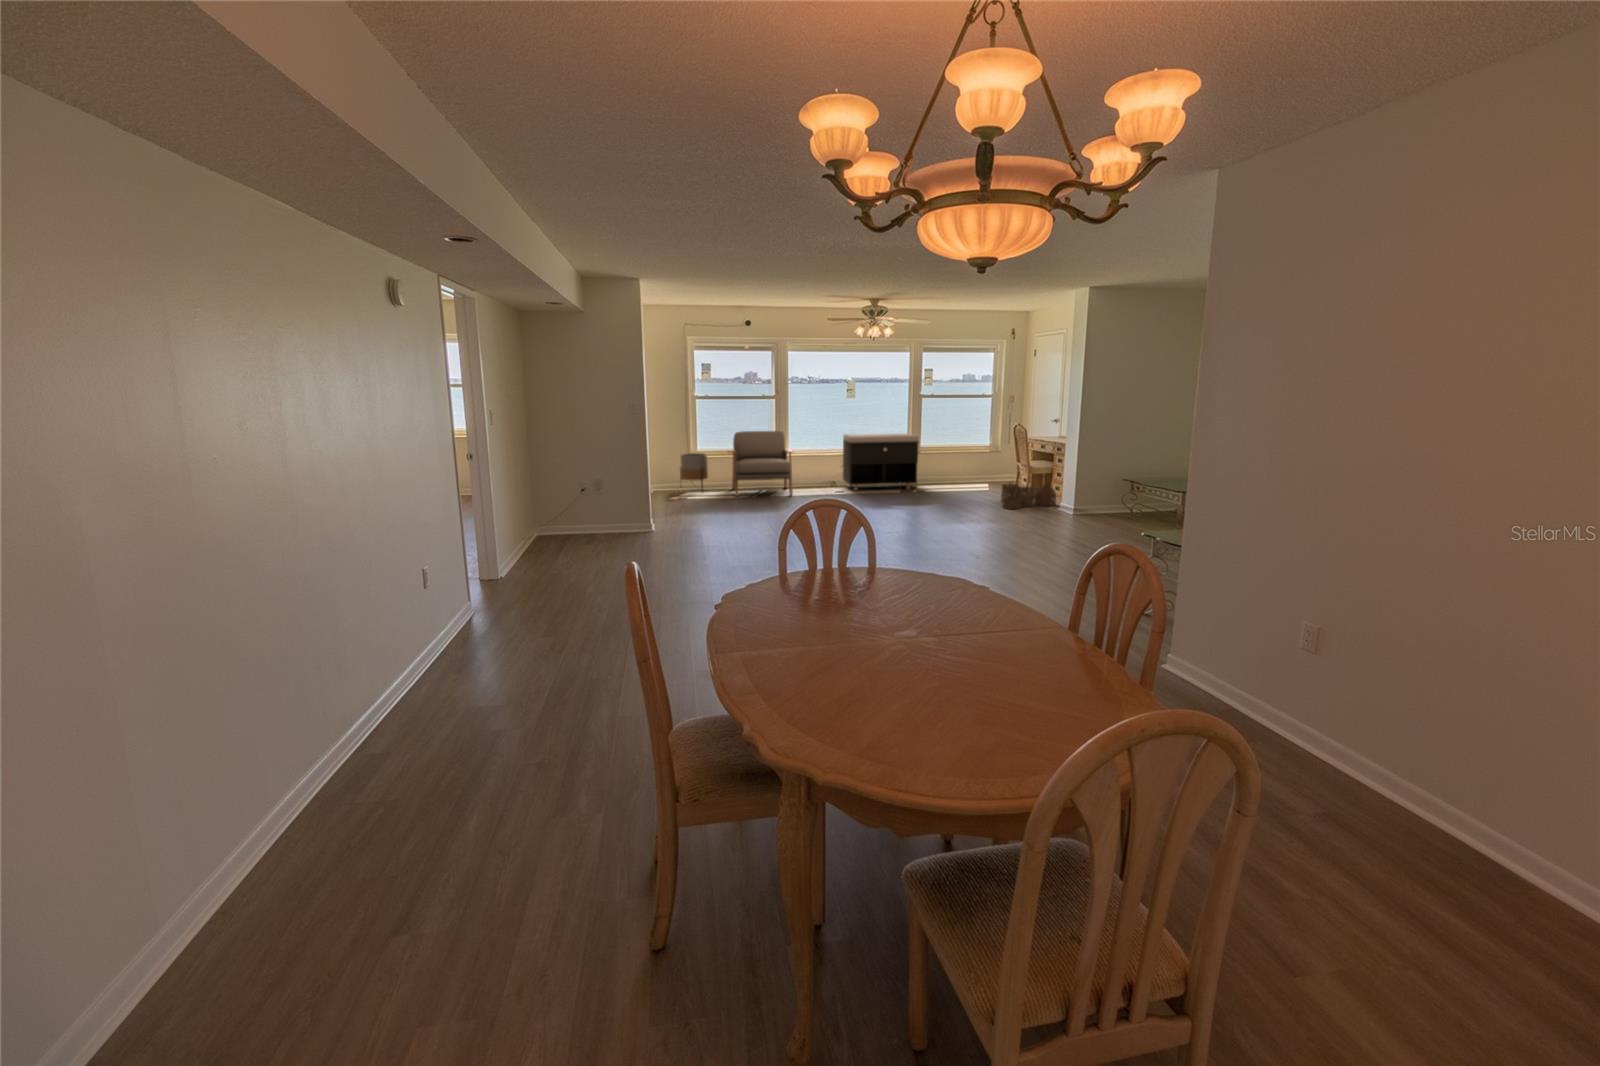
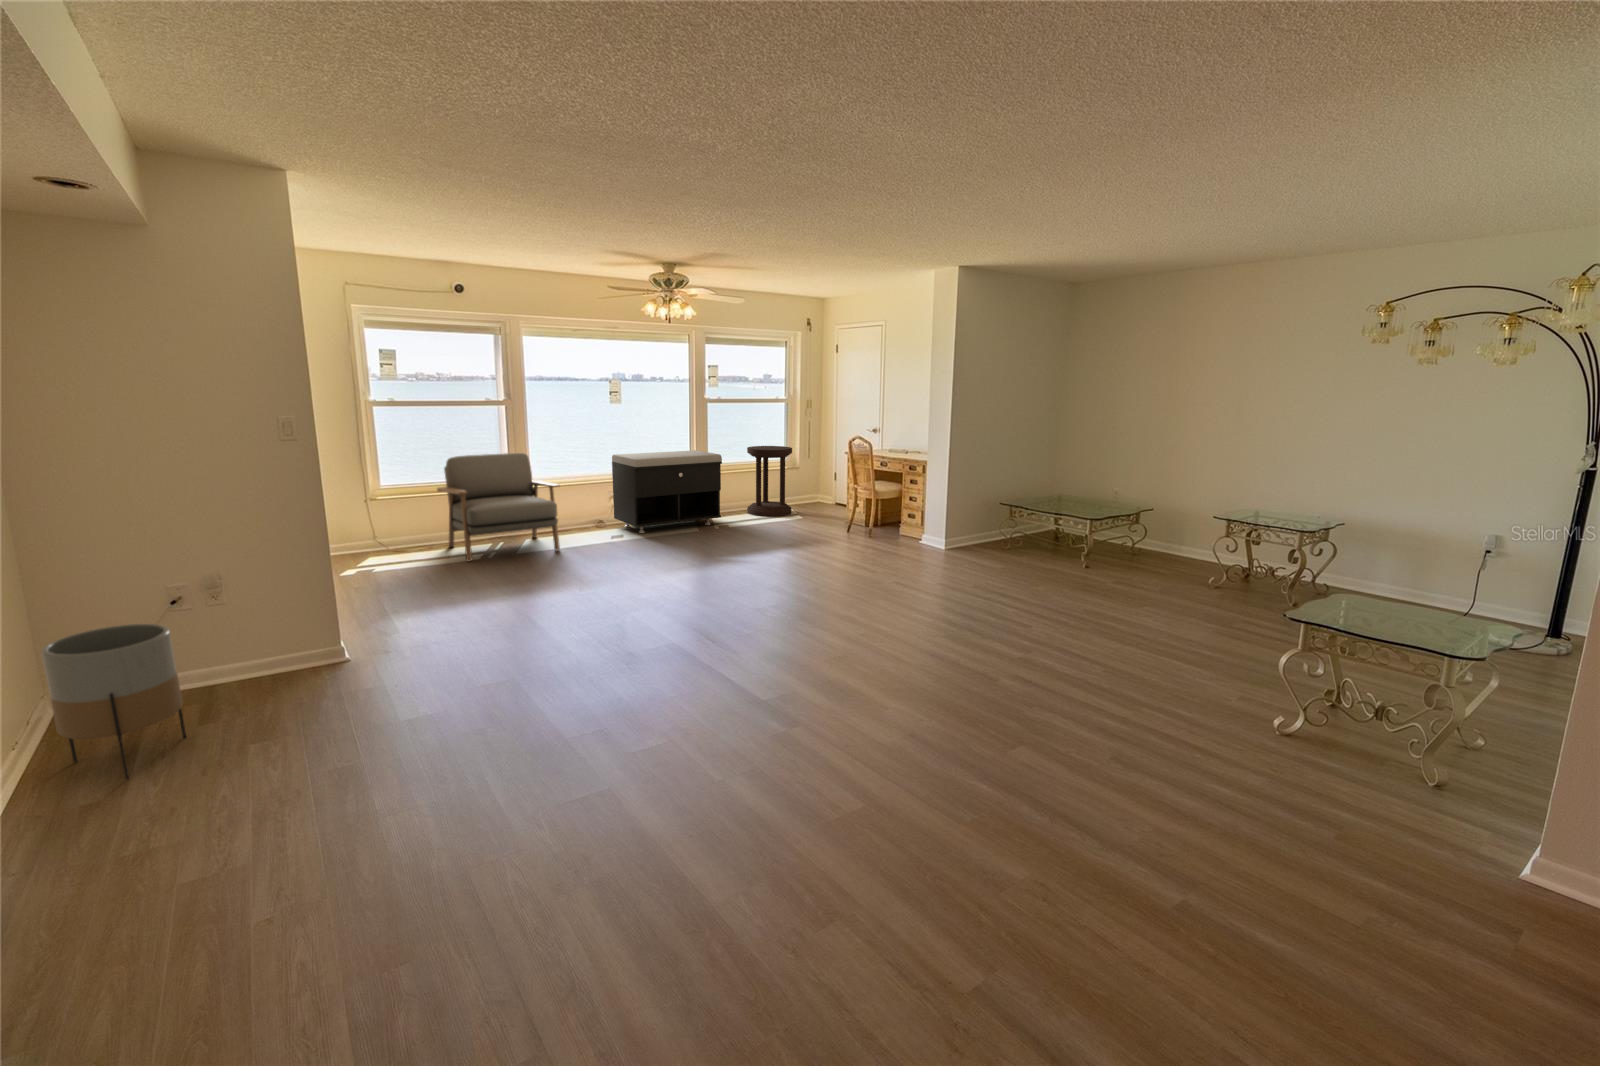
side table: none [949,432,987,487] -> present [747,446,792,516]
planter: present [680,453,708,488] -> present [41,624,186,779]
woven basket: present [1001,483,1056,509] -> none [847,510,911,548]

